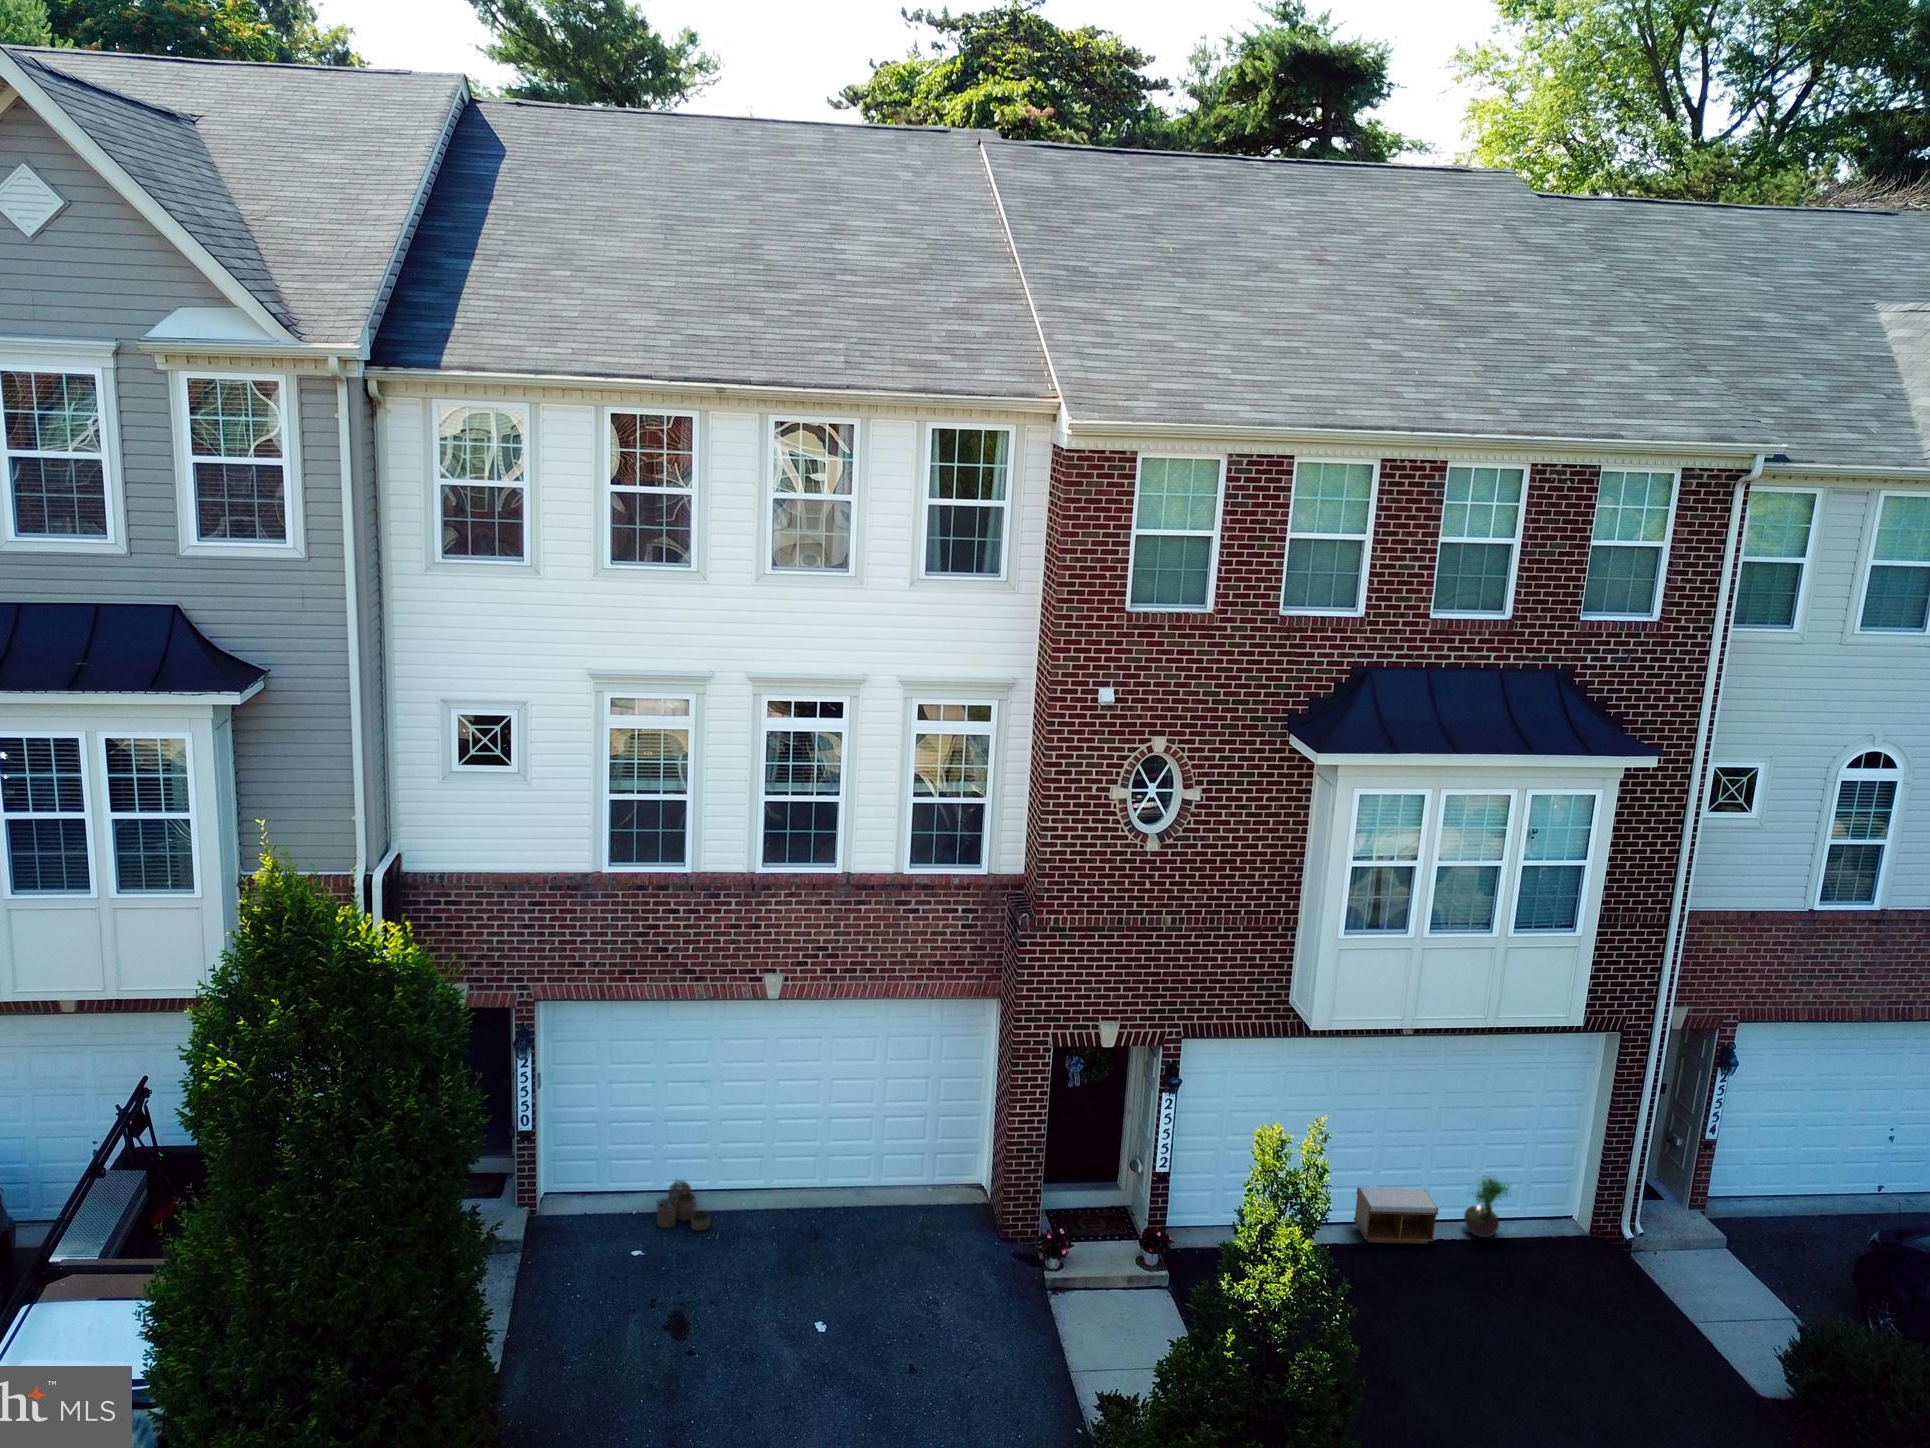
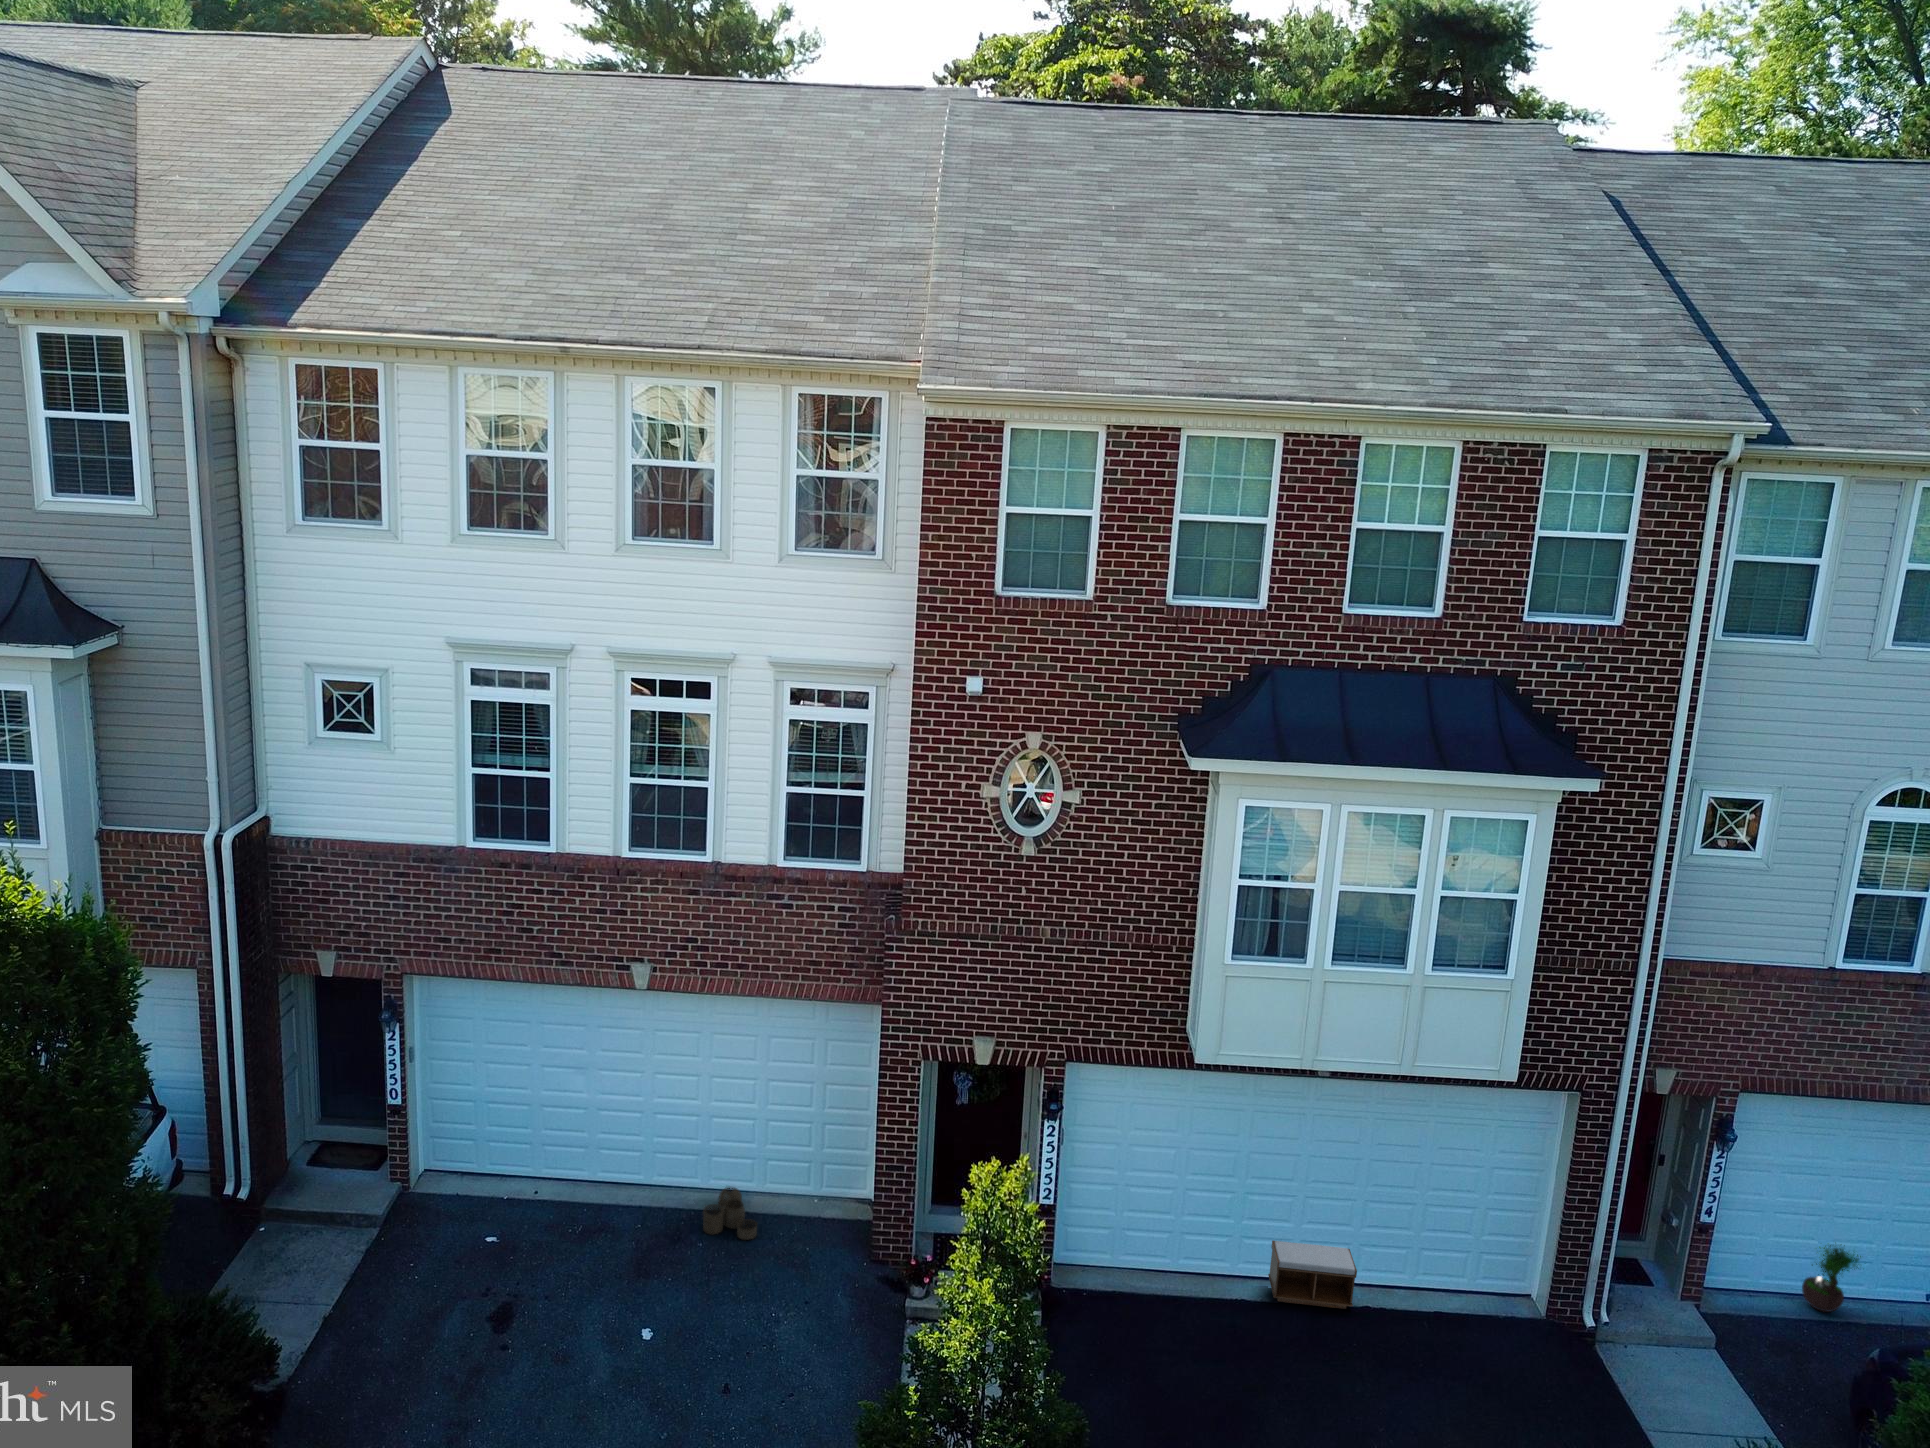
potted tree: present [1464,1176,1510,1237] -> present [1802,1244,1861,1312]
woven basket: present [657,1181,710,1230] -> present [703,1188,757,1239]

